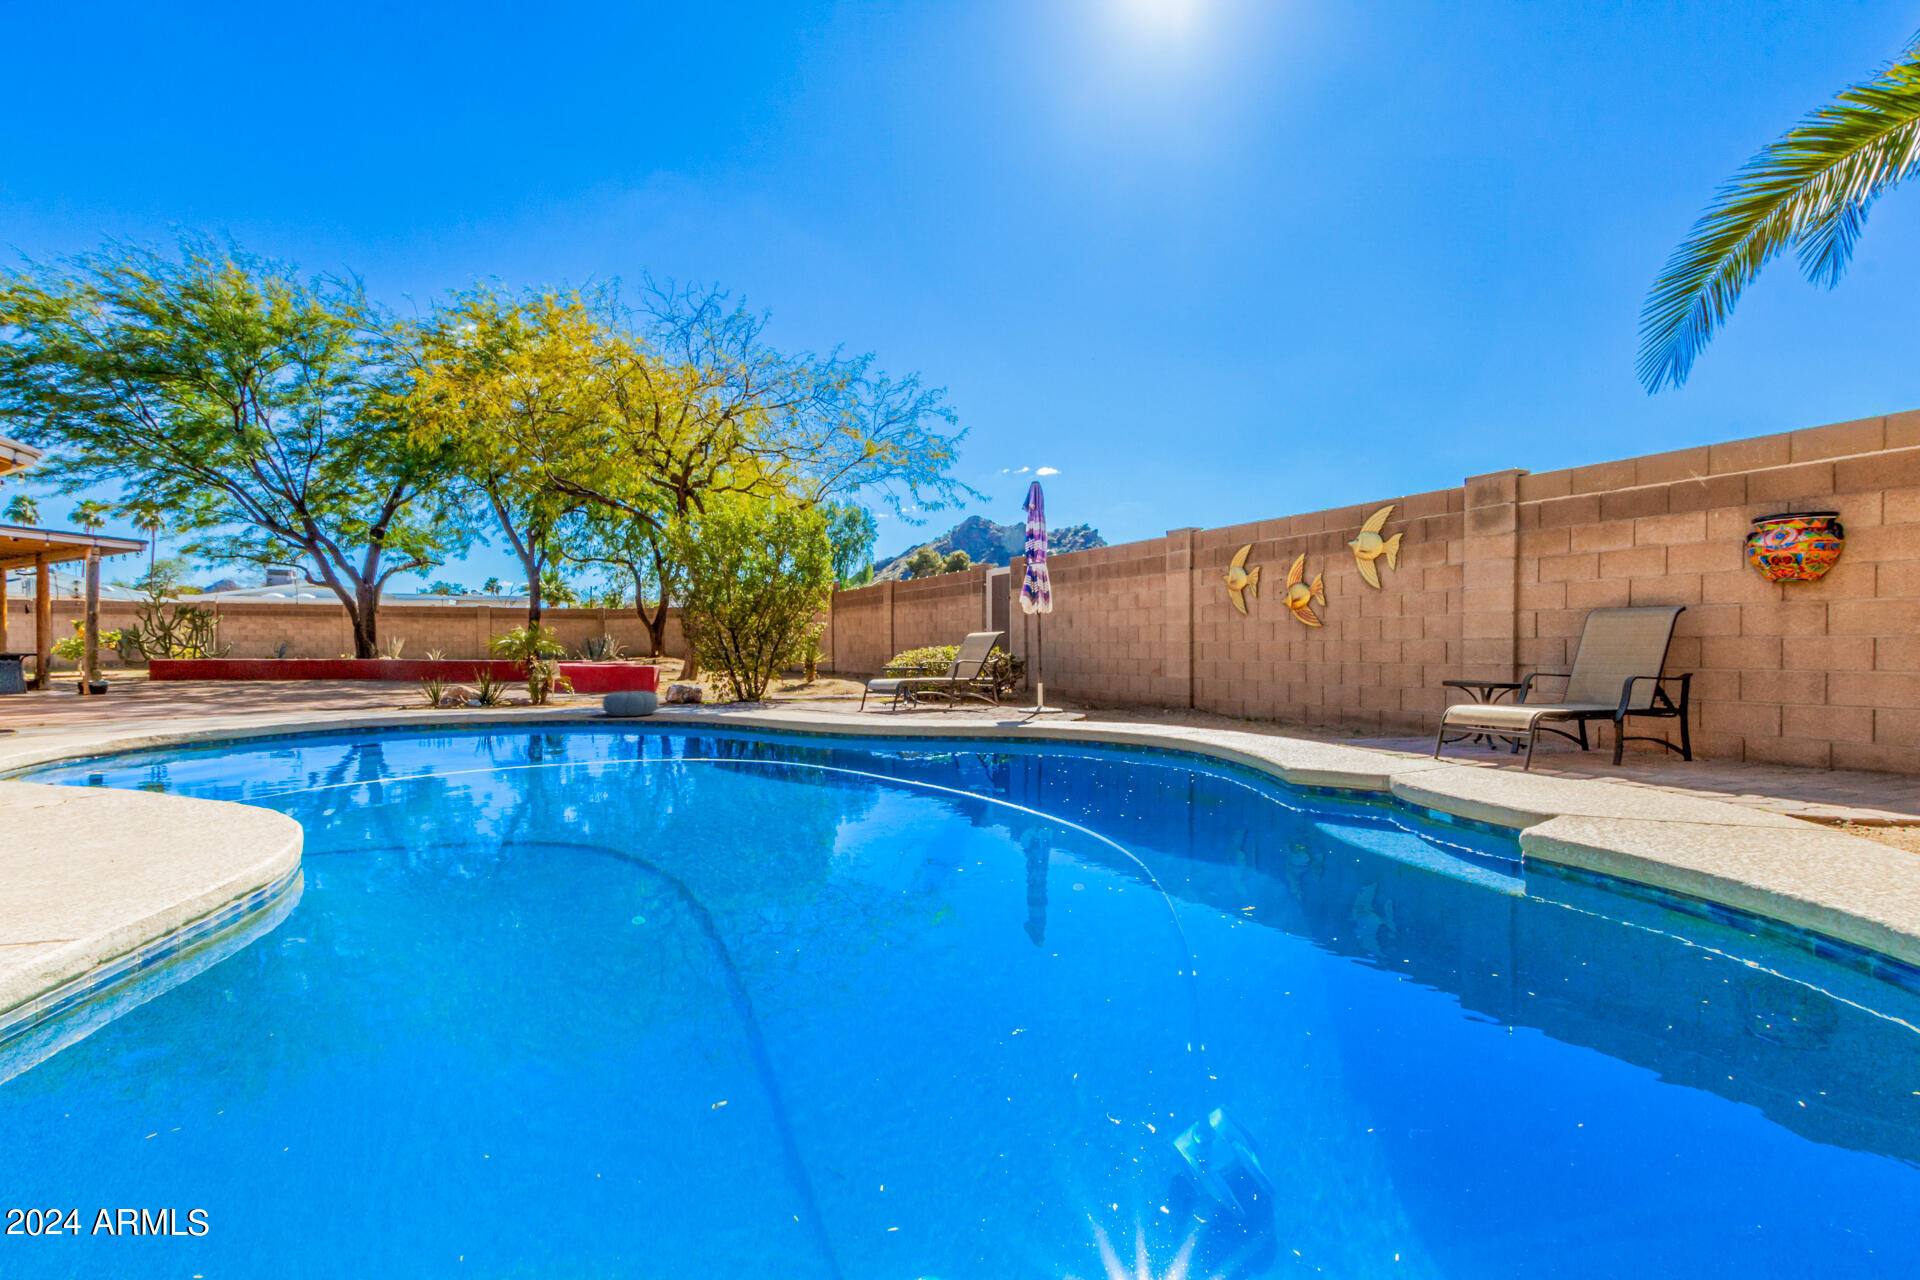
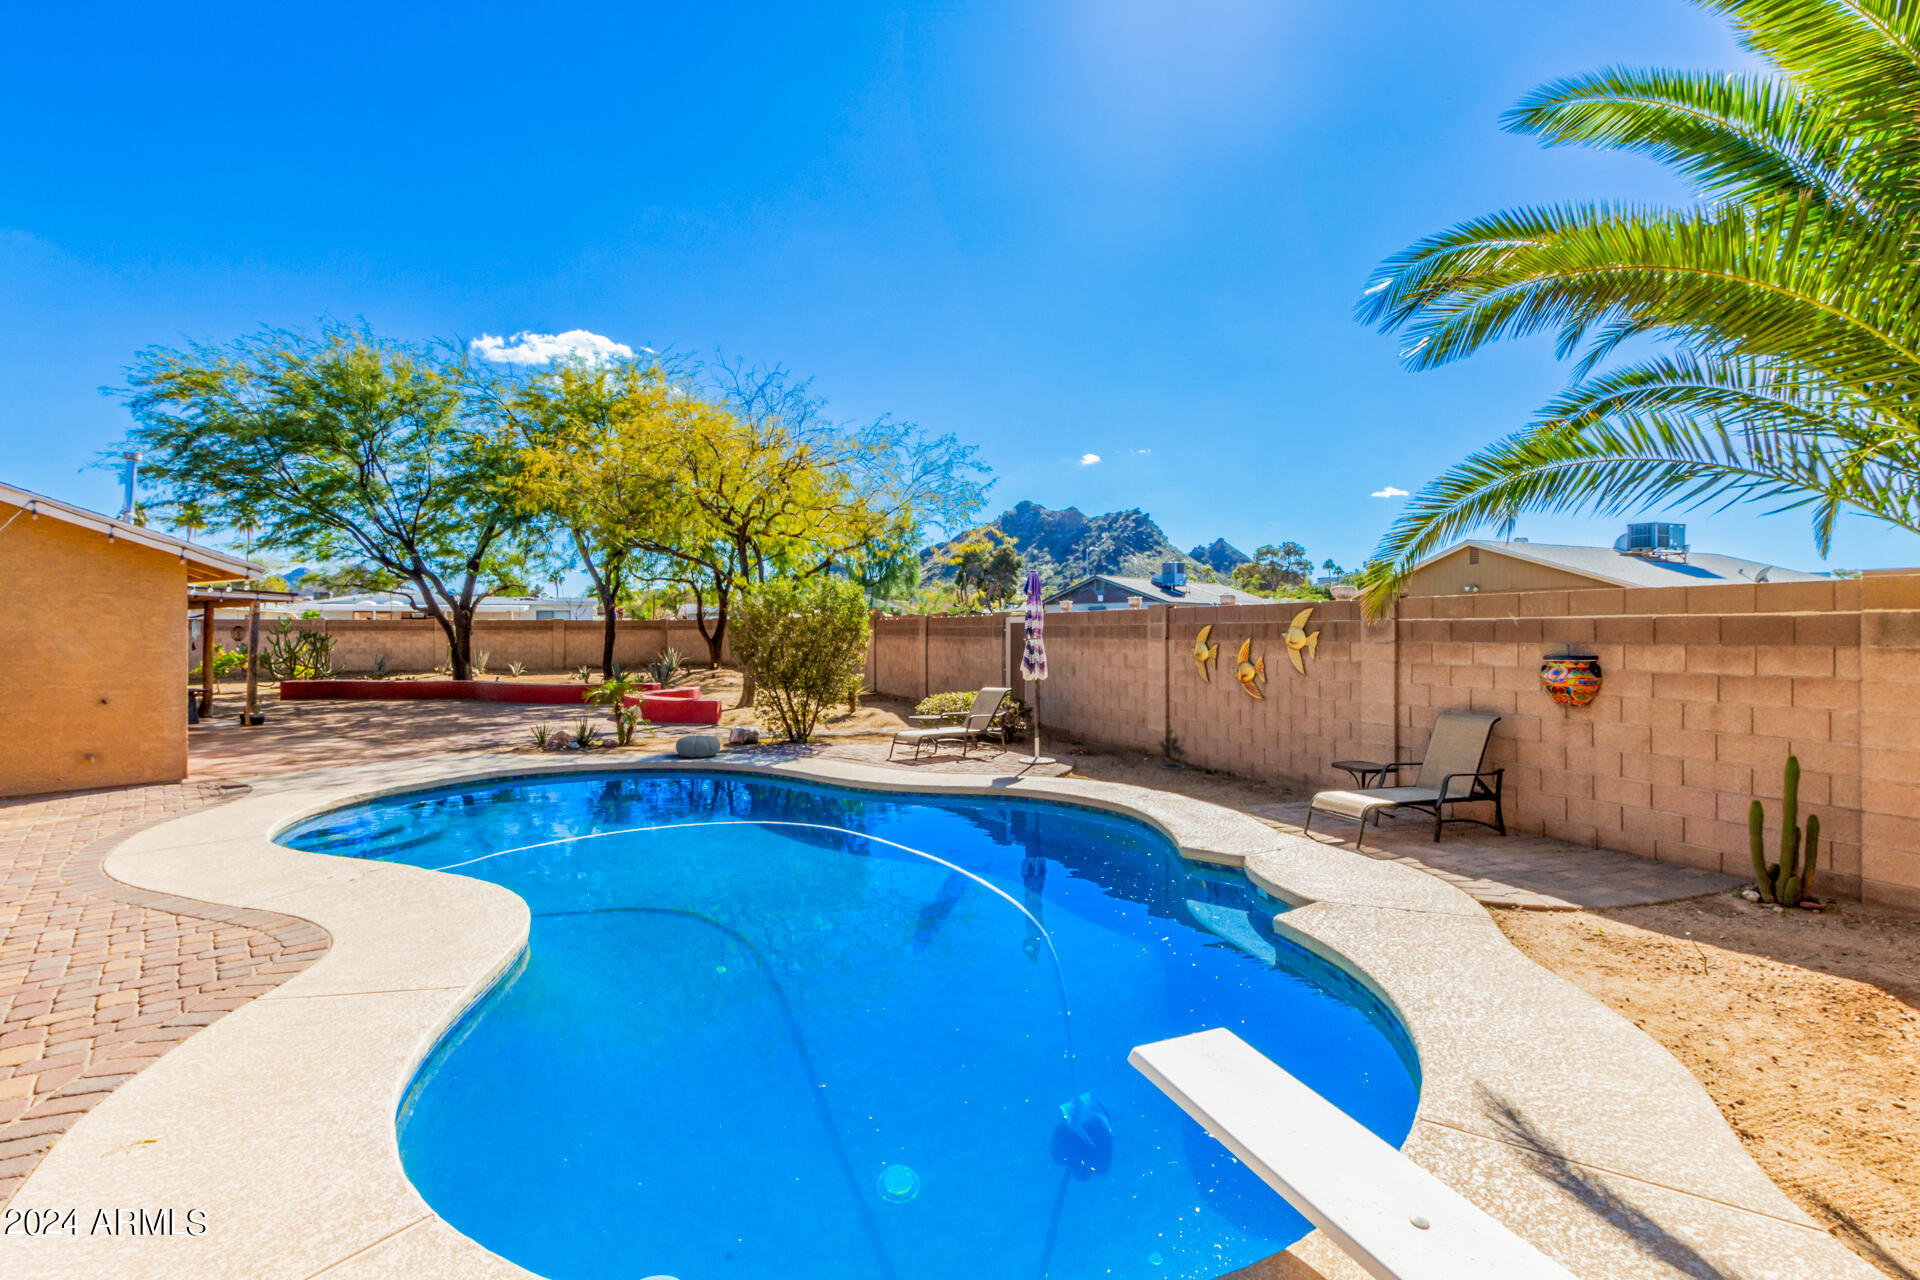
potted tree: none [1184,662,1222,716] -> present [1158,726,1185,769]

